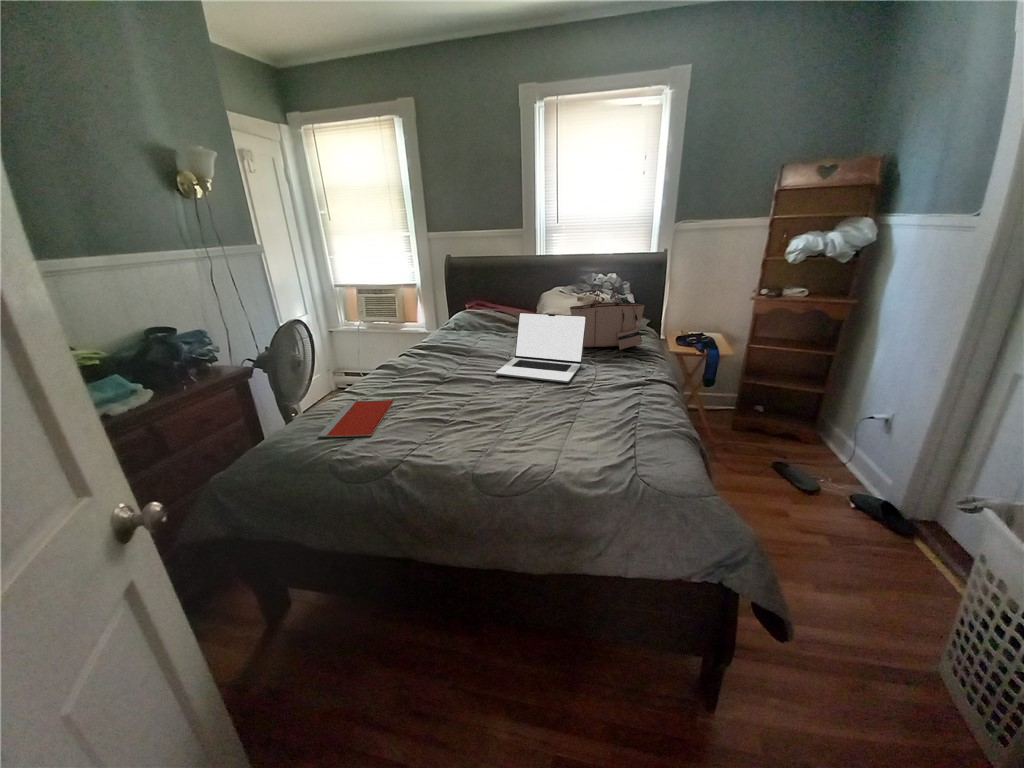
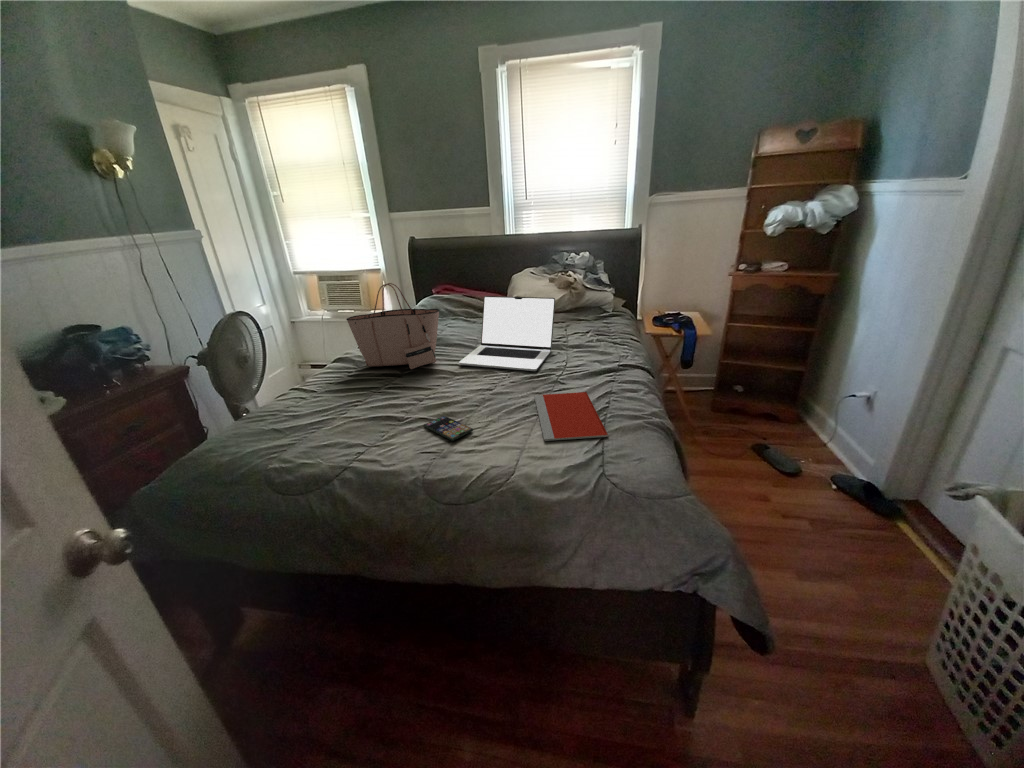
tote bag: present [570,281,645,350] -> present [346,283,439,369]
notebook: present [318,400,394,437] -> present [534,392,608,441]
smartphone: none [469,419,514,441] -> present [424,416,473,441]

